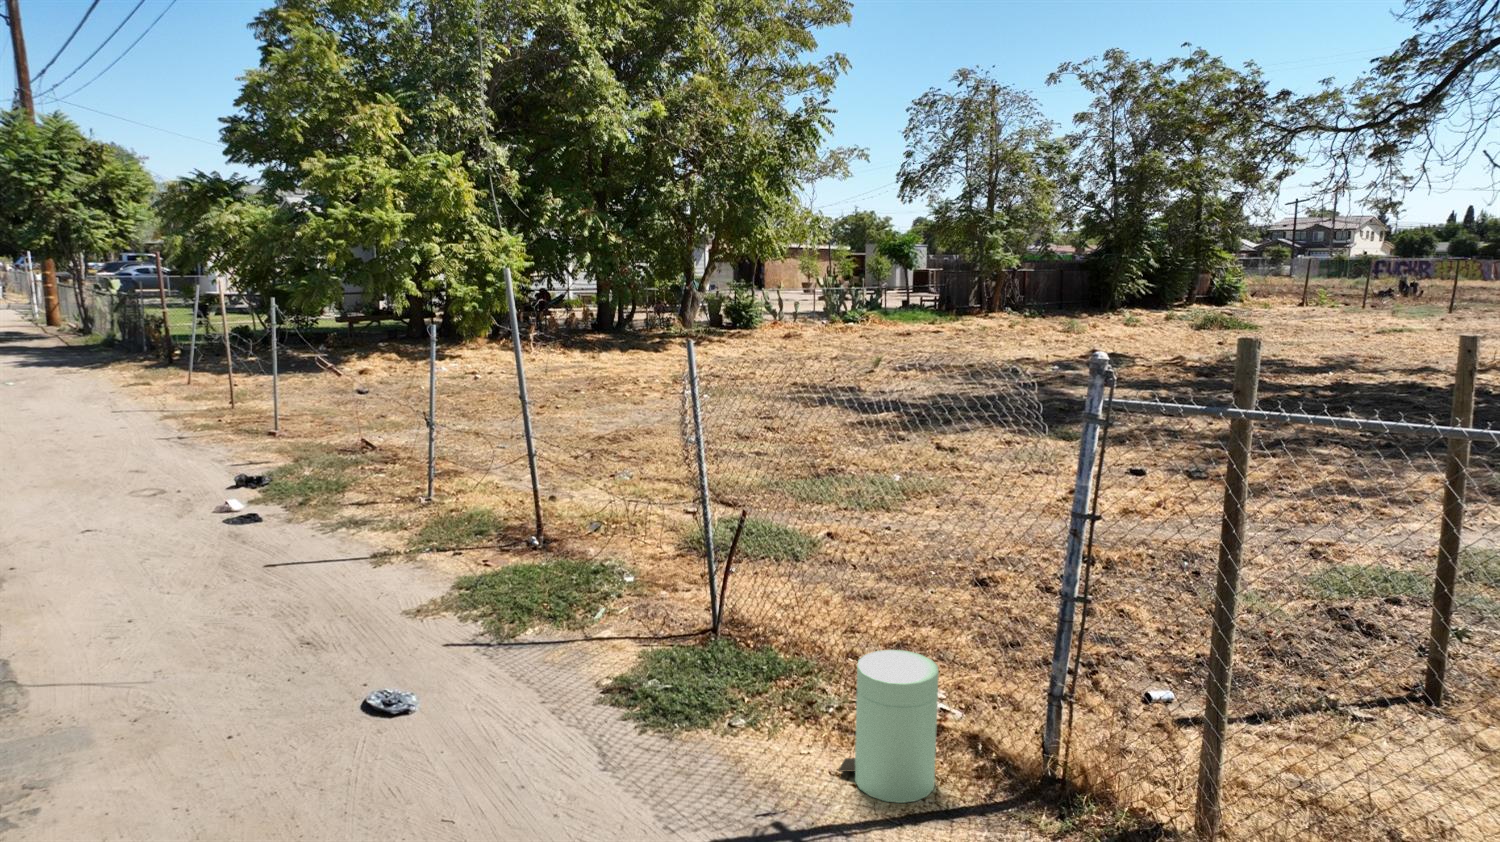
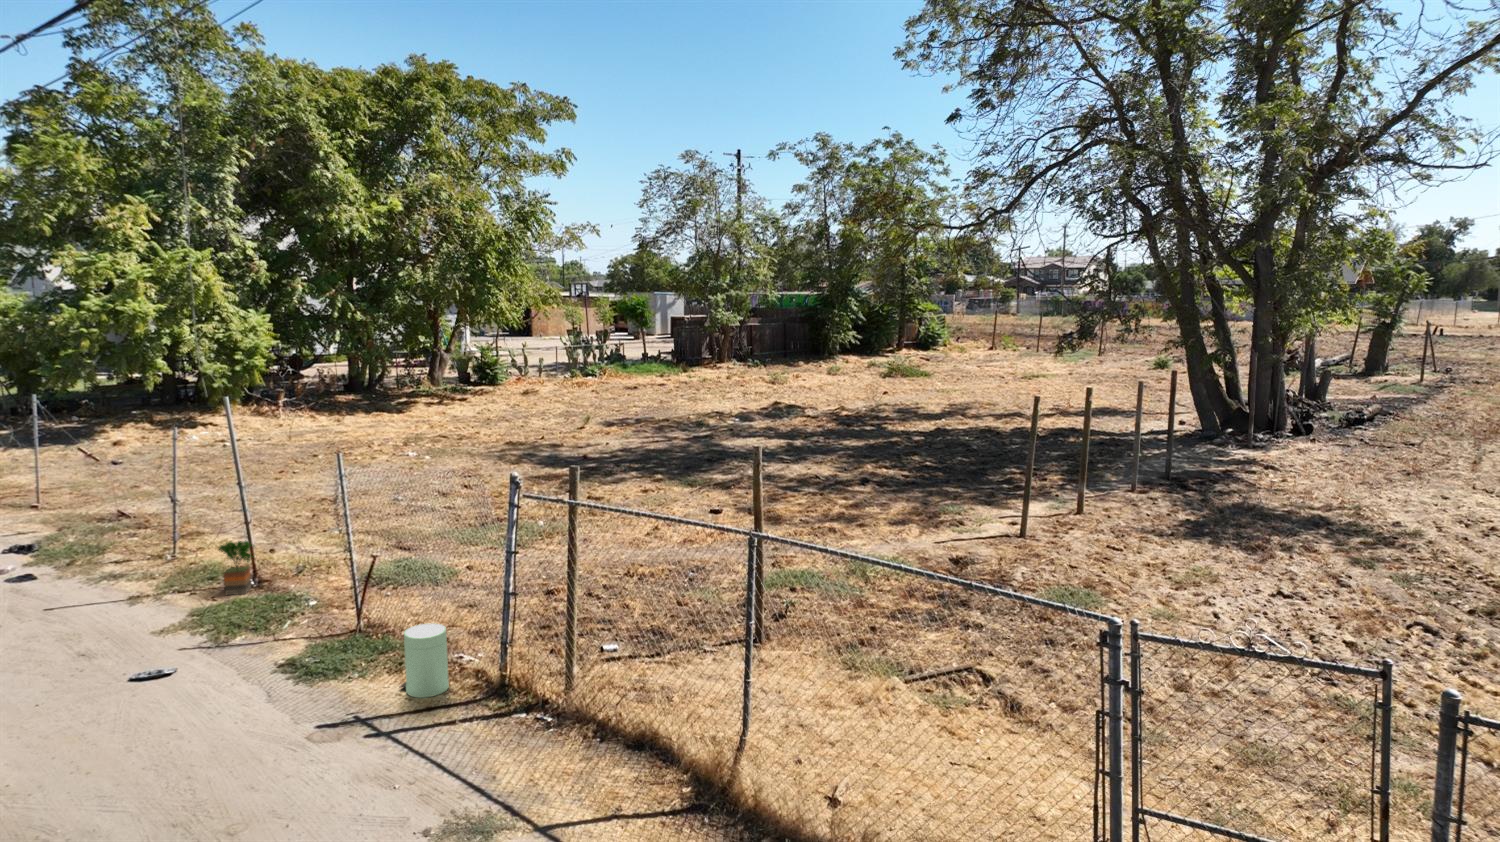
potted tree: none [489,478,543,558] -> present [219,541,254,595]

